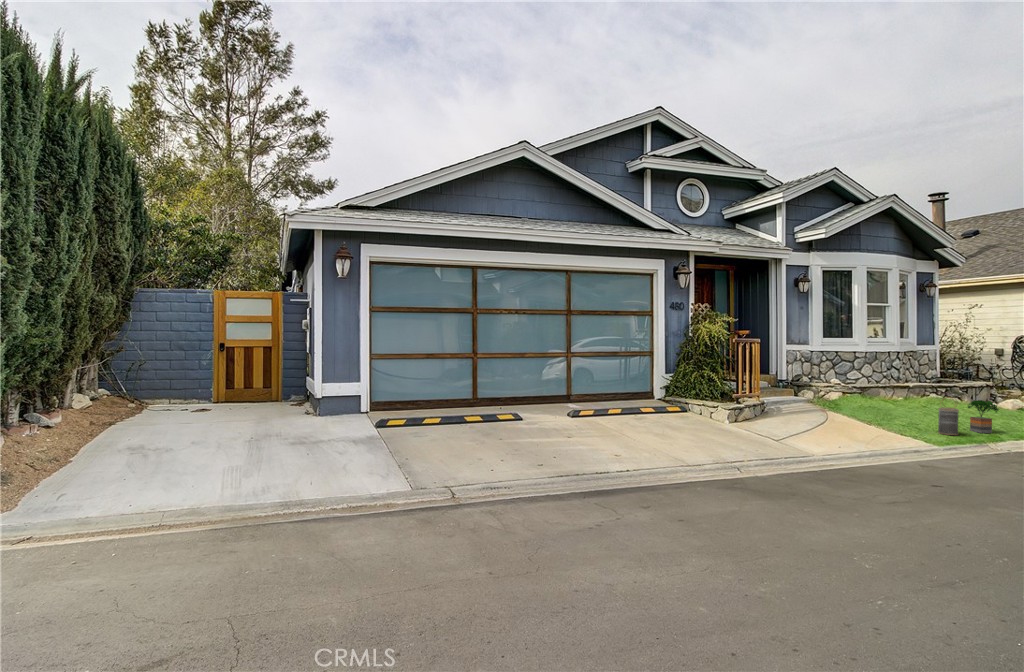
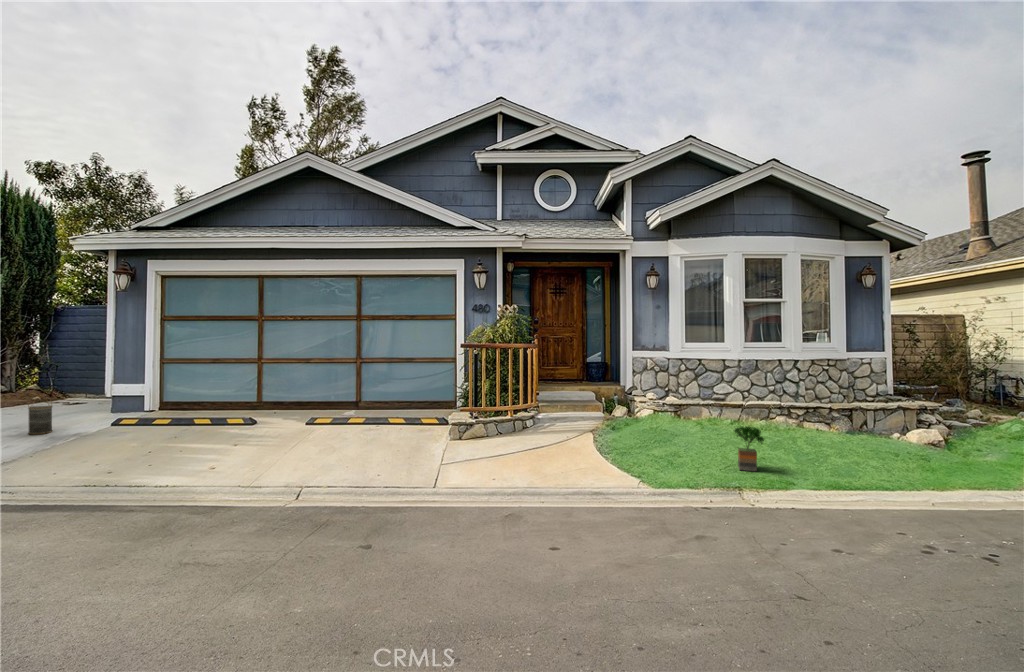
basket: present [938,397,959,435] -> present [28,405,52,434]

